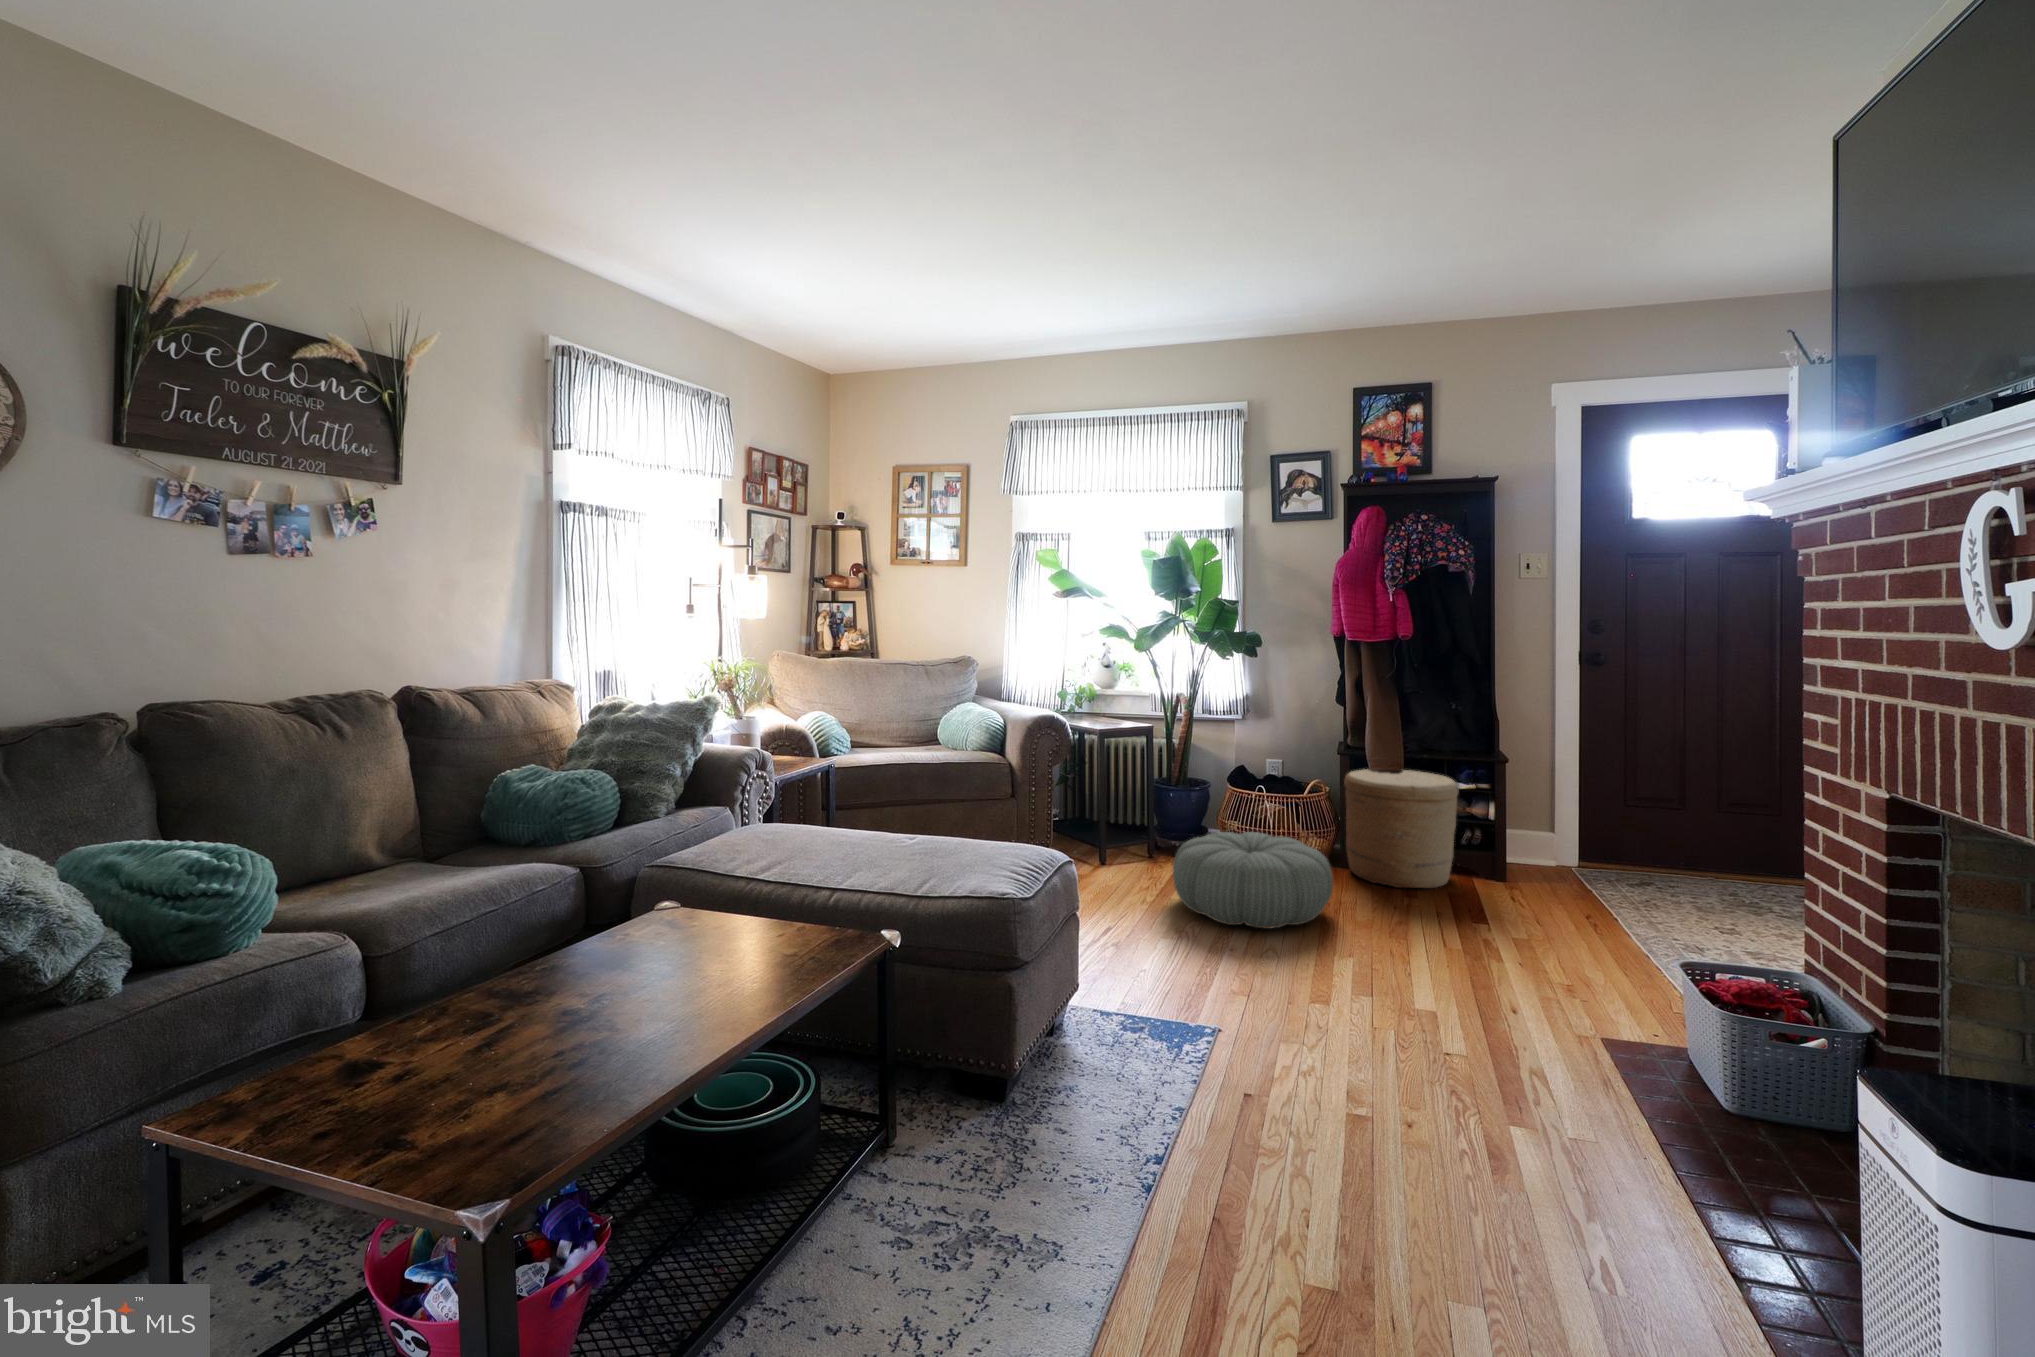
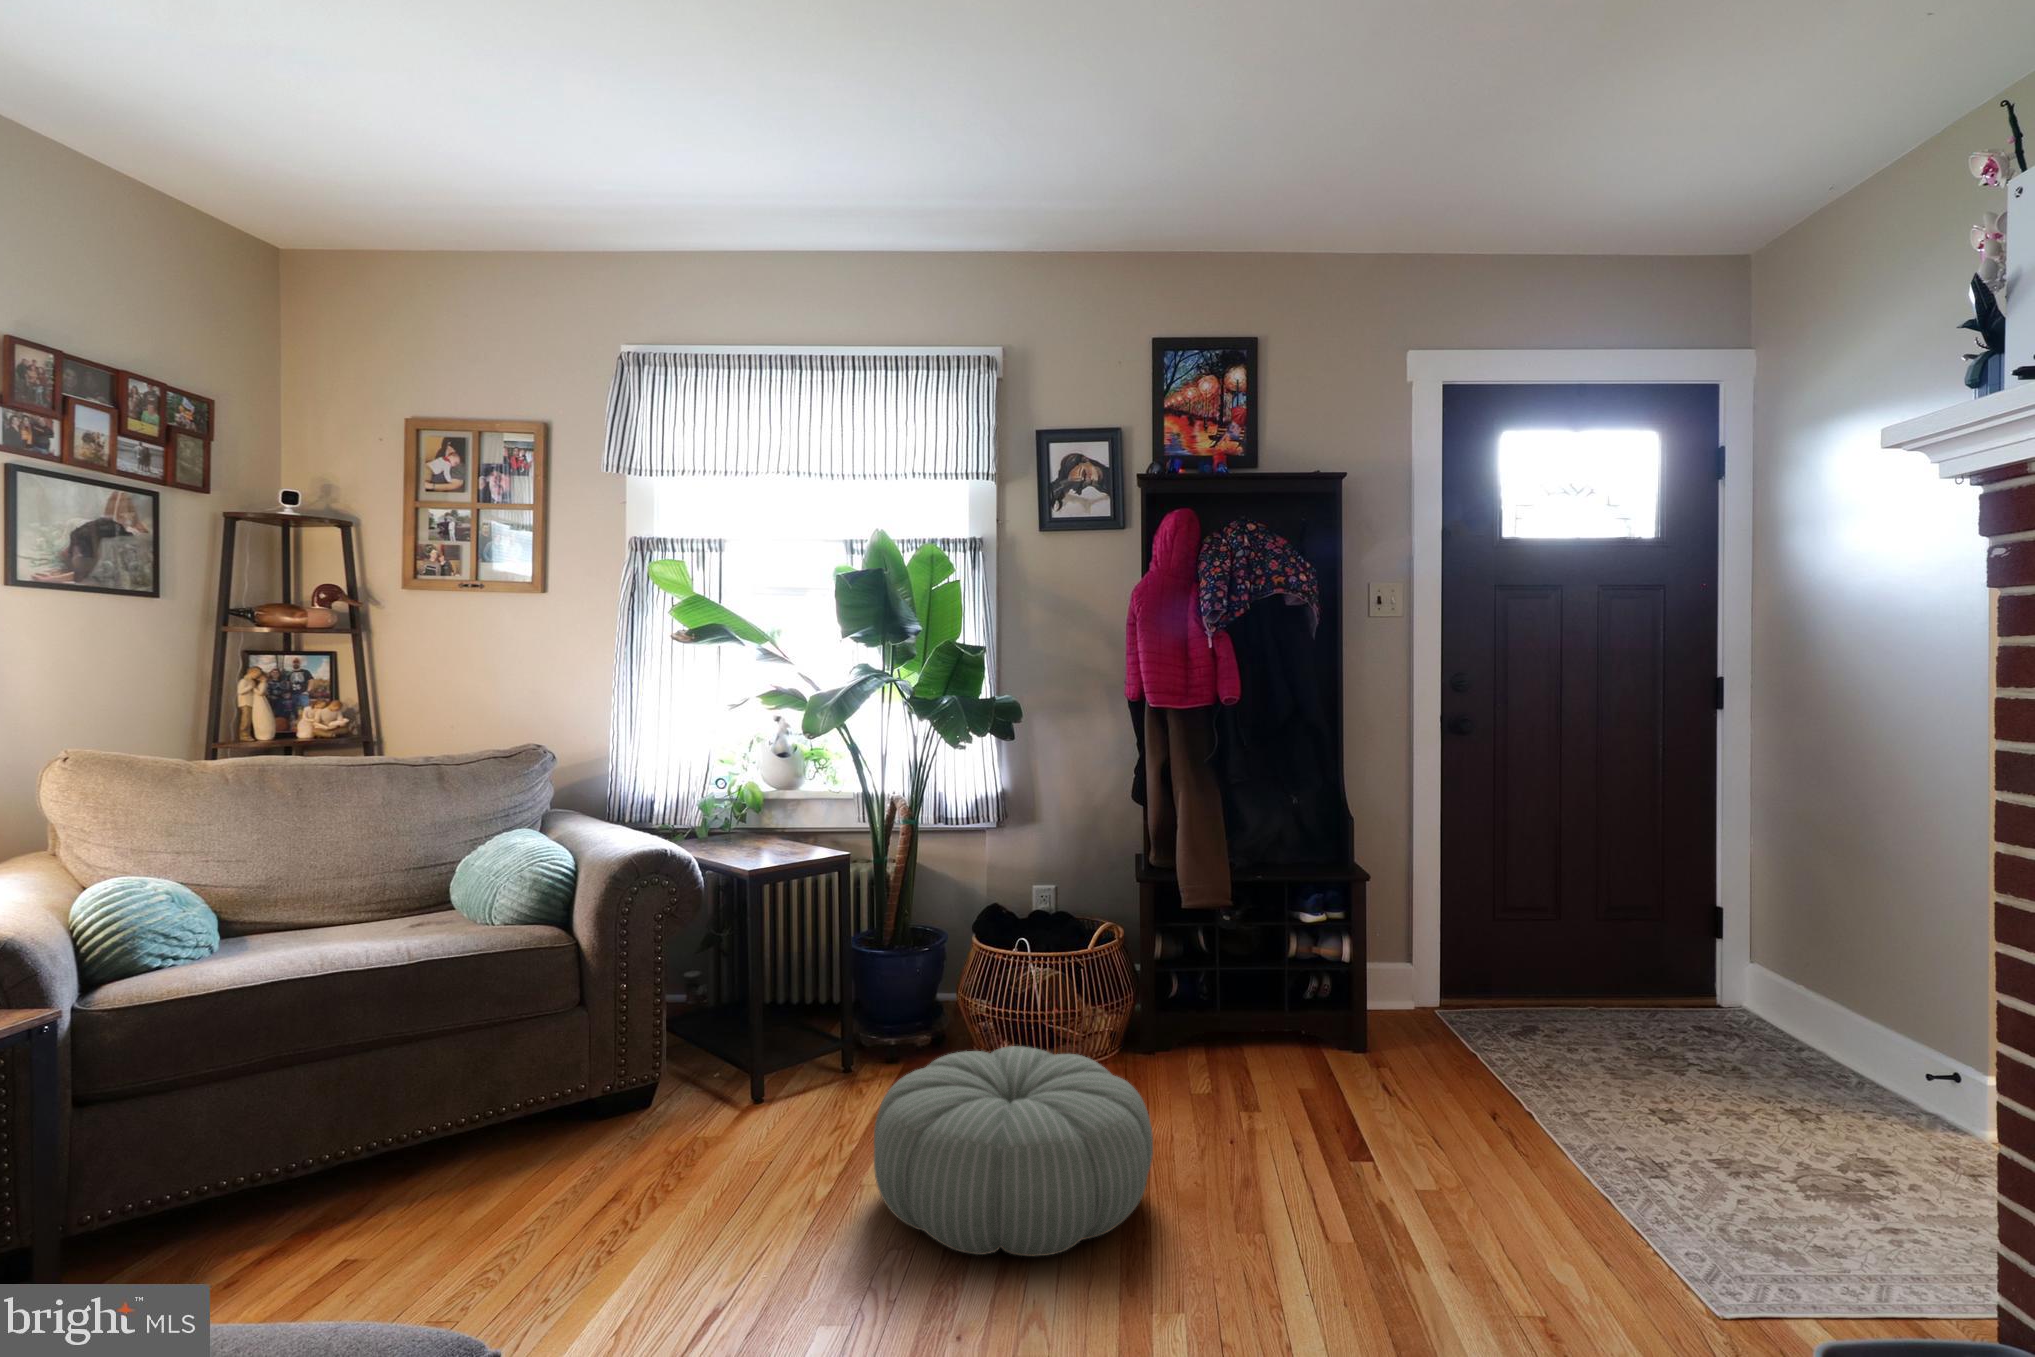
woven basket: present [1344,769,1458,888] -> none [1155,910,1326,1115]

